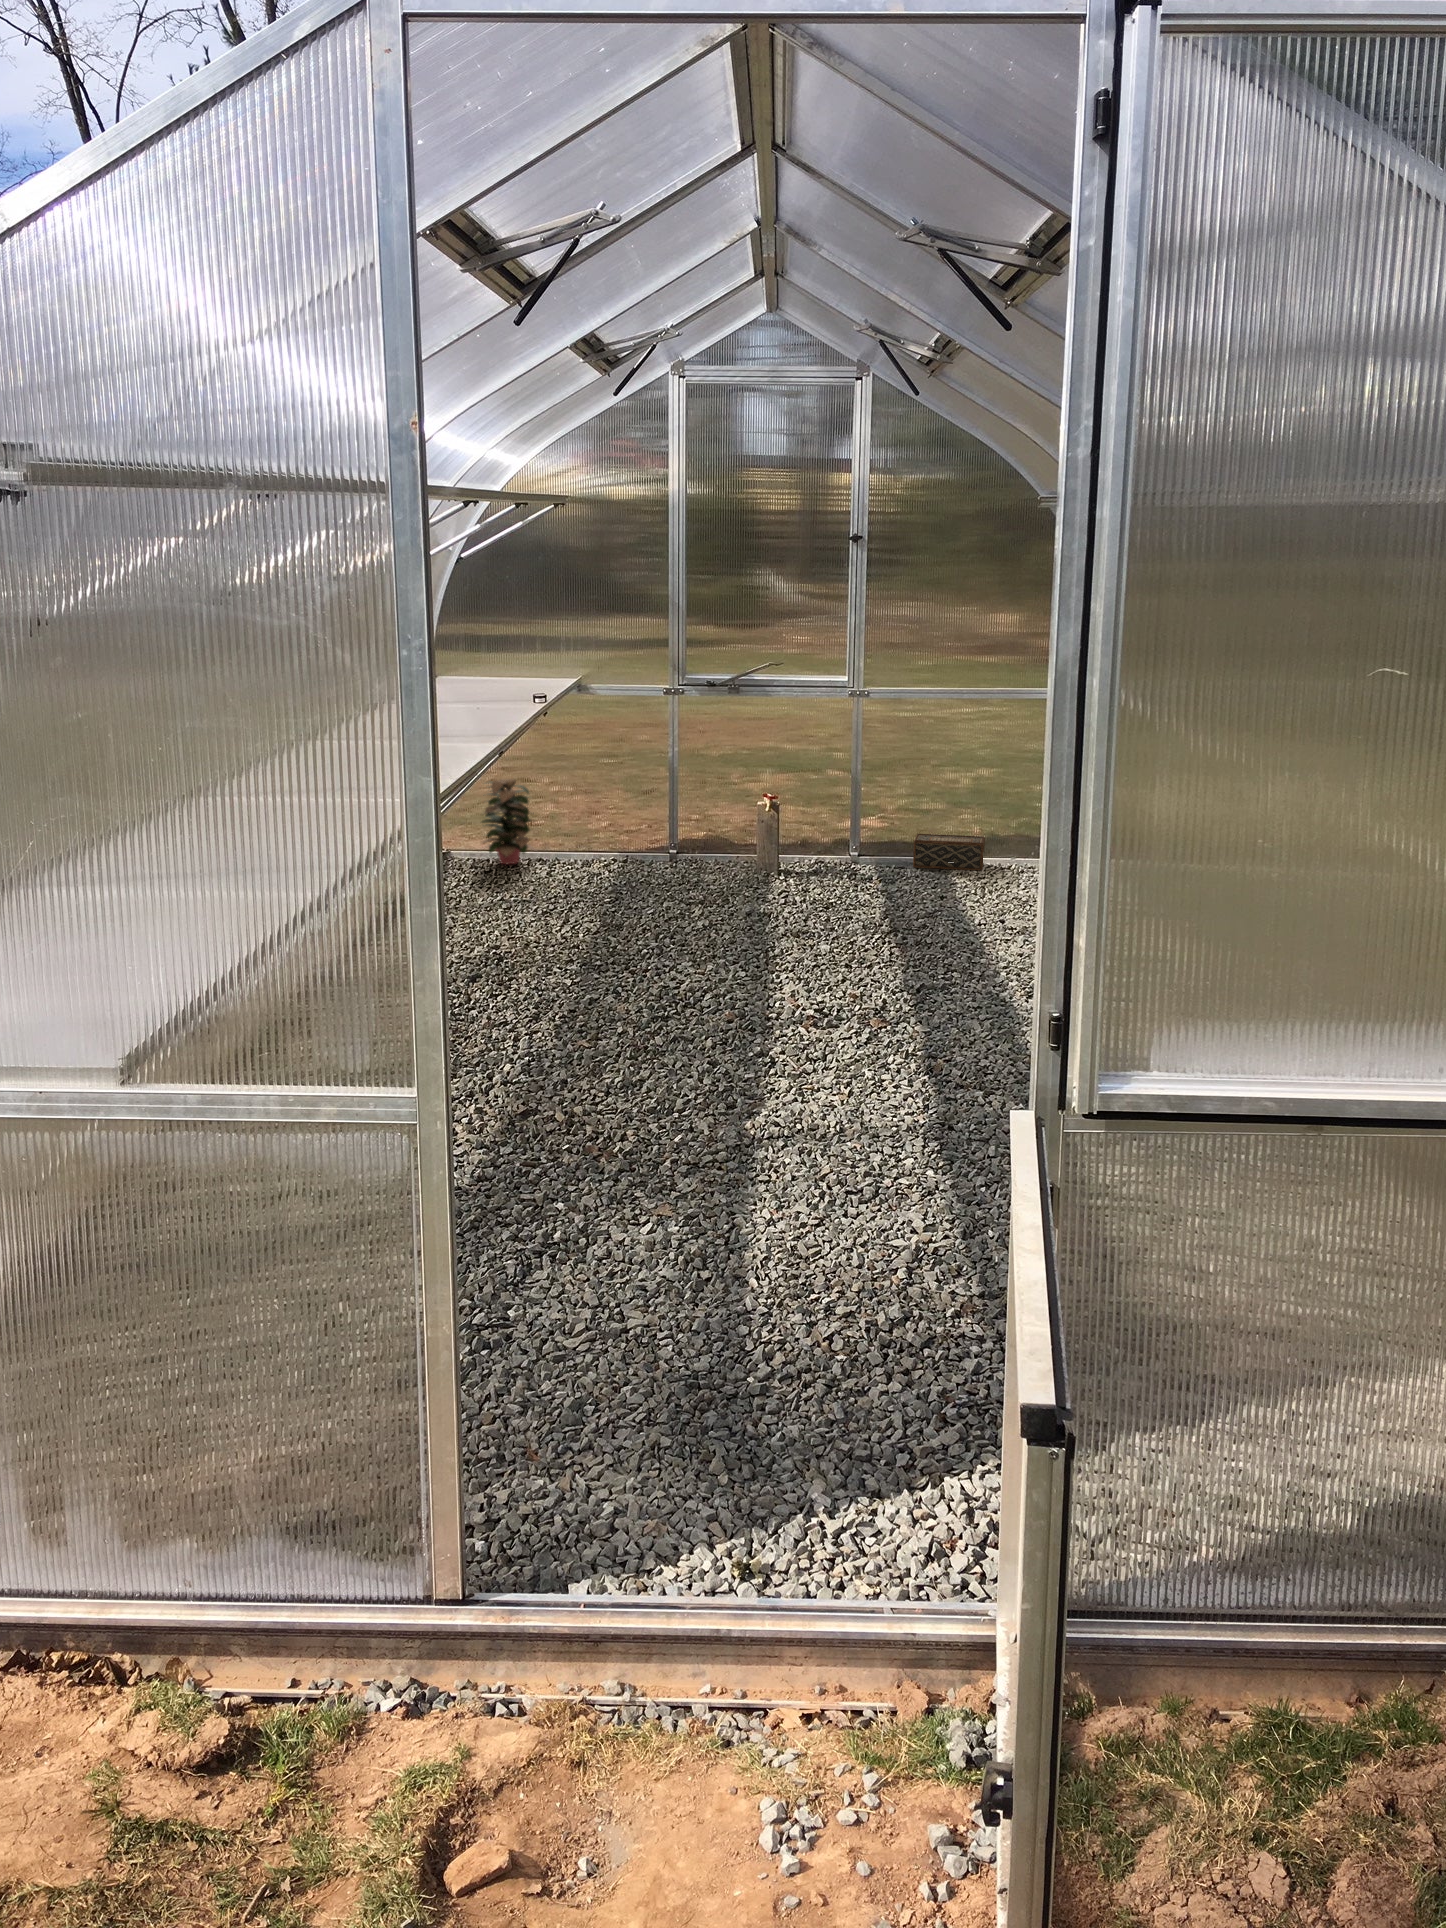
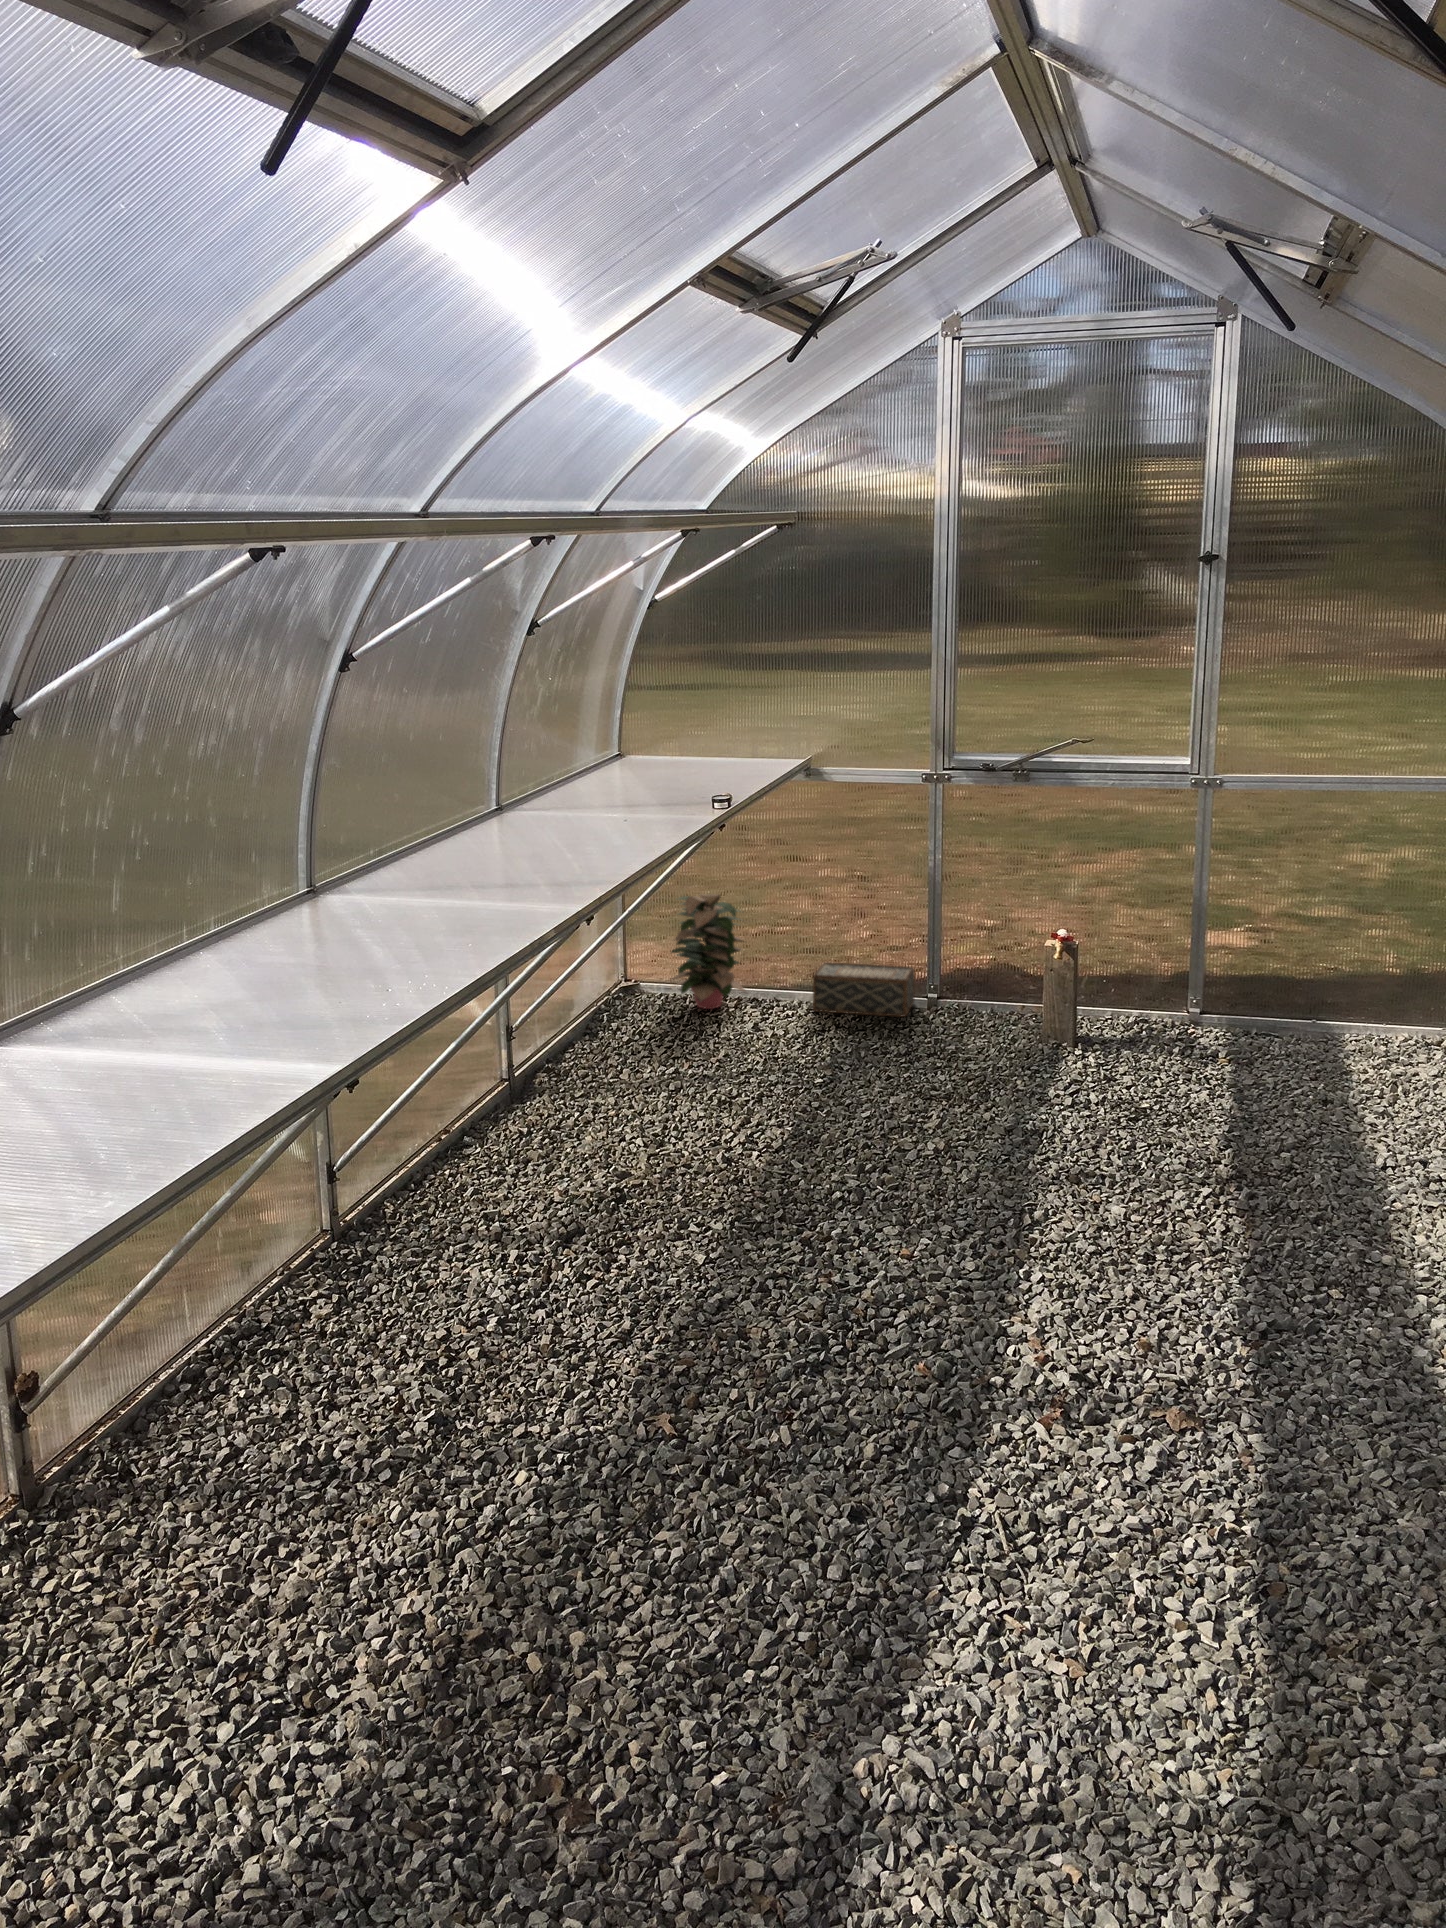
woven basket: present [913,834,985,870] -> present [813,962,915,1017]

